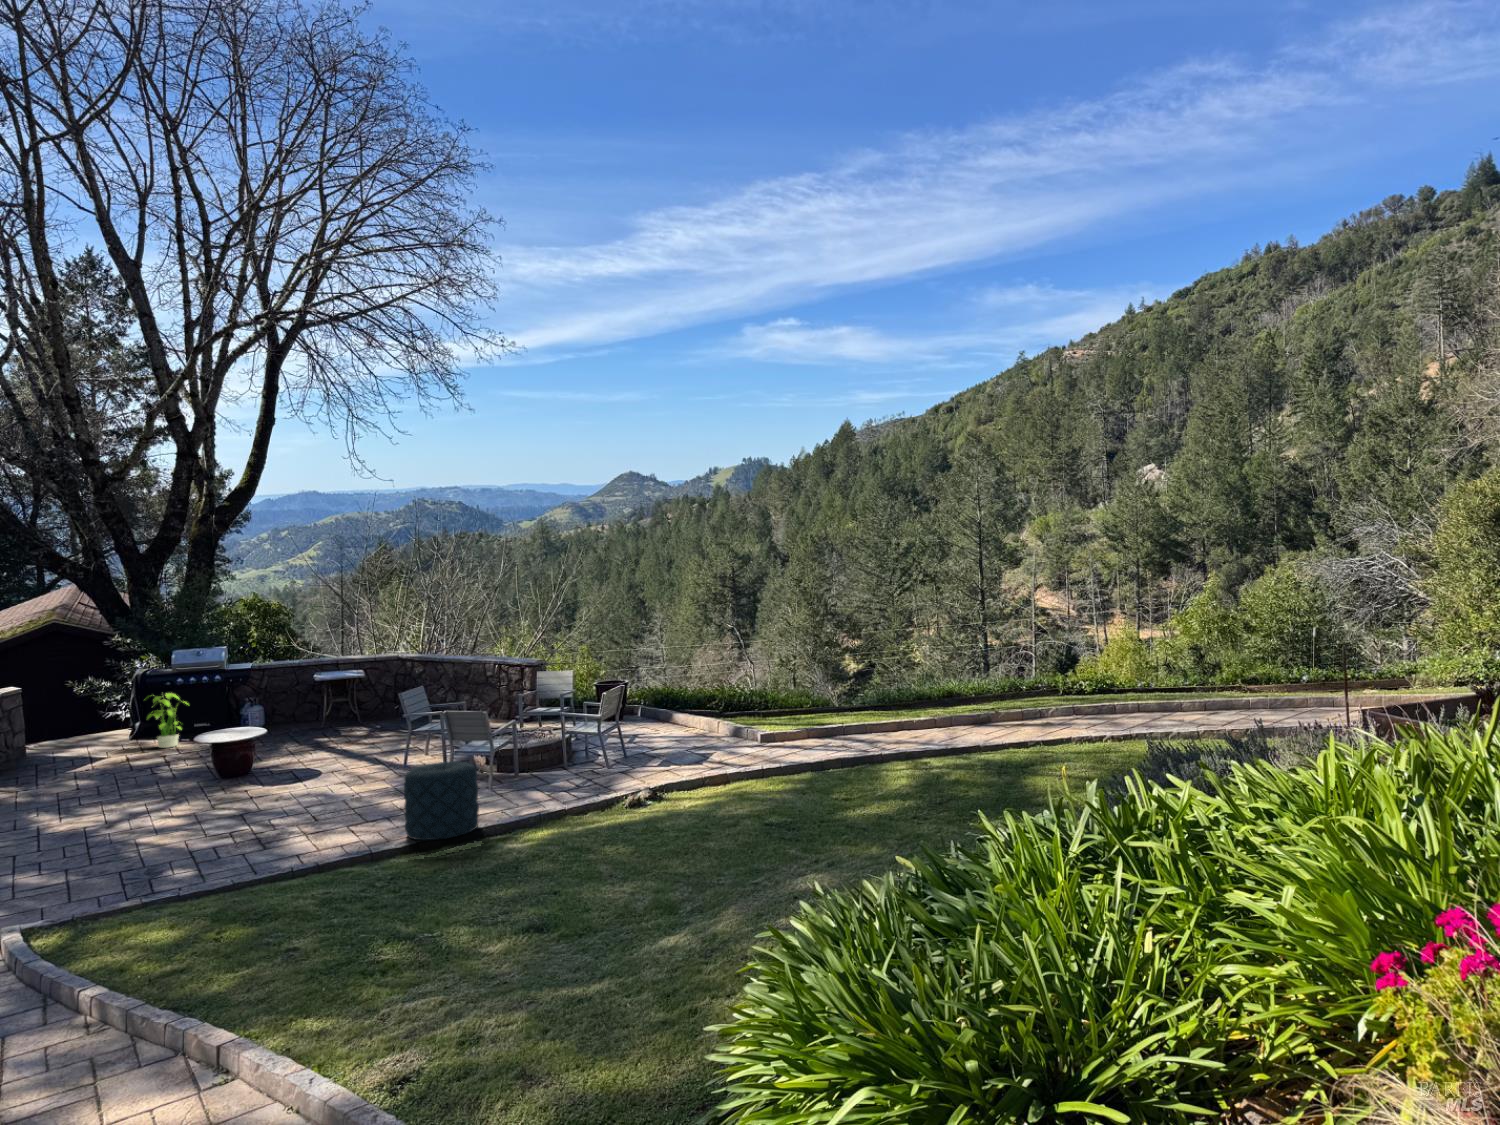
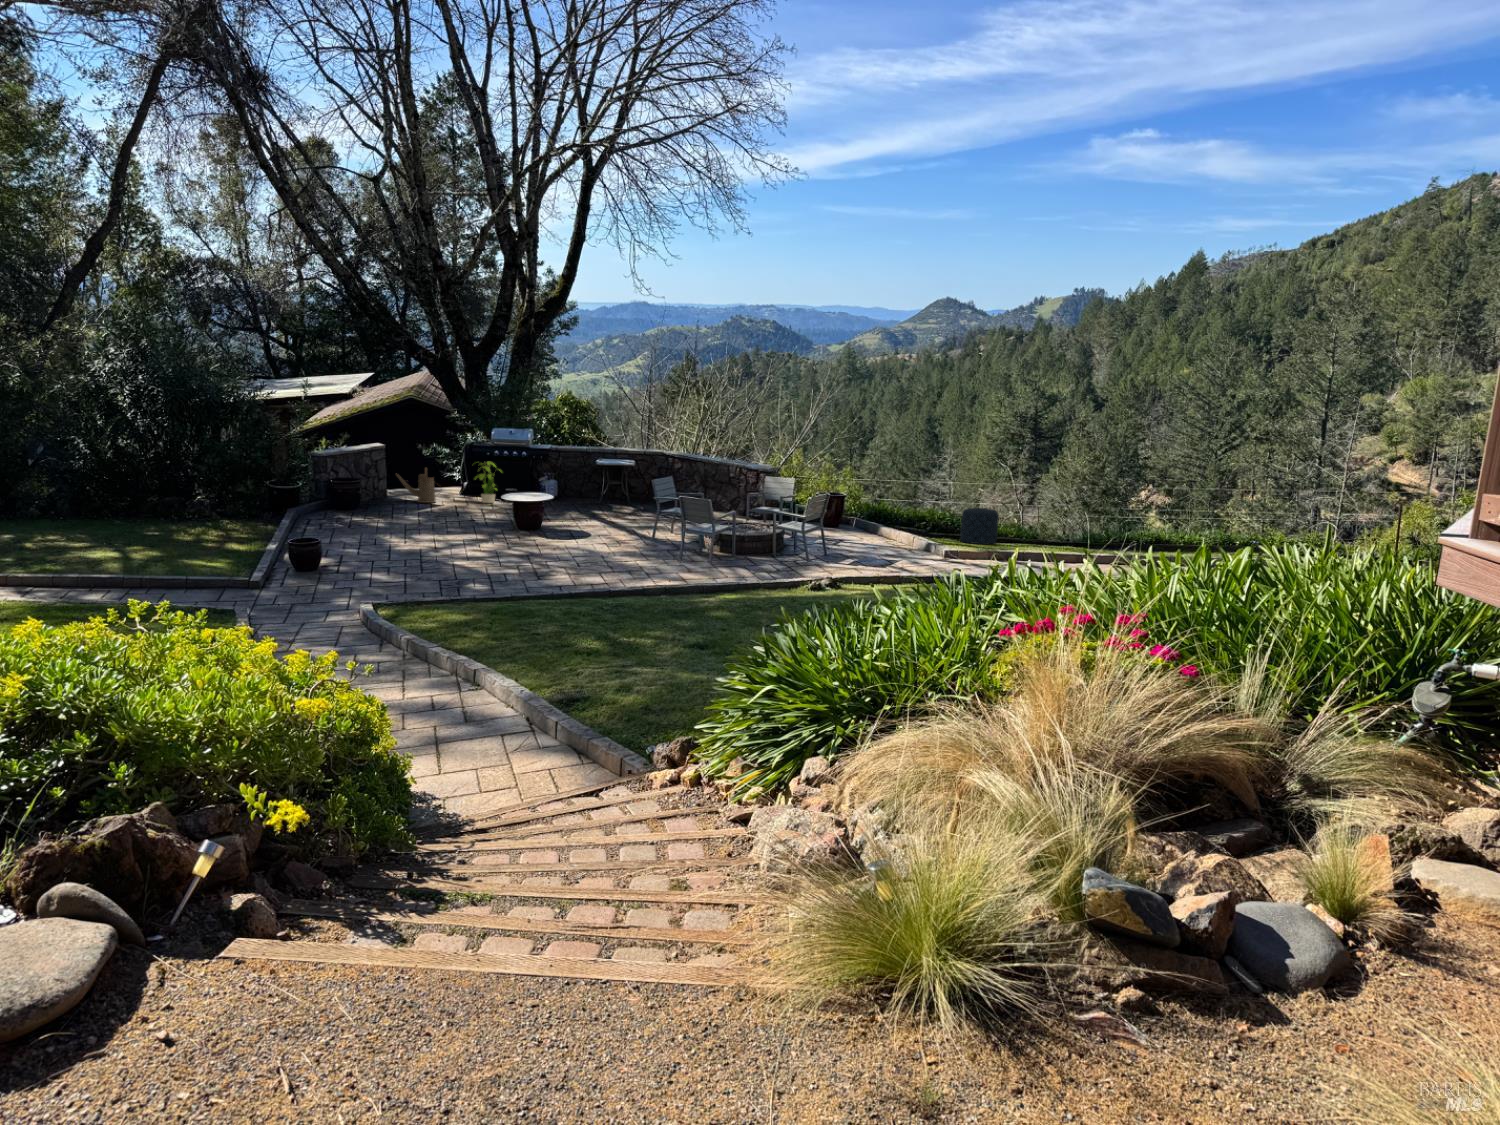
watering can: none [23,711,96,760] -> present [396,468,436,503]
pouf: present [404,761,479,840] -> present [960,508,999,544]

